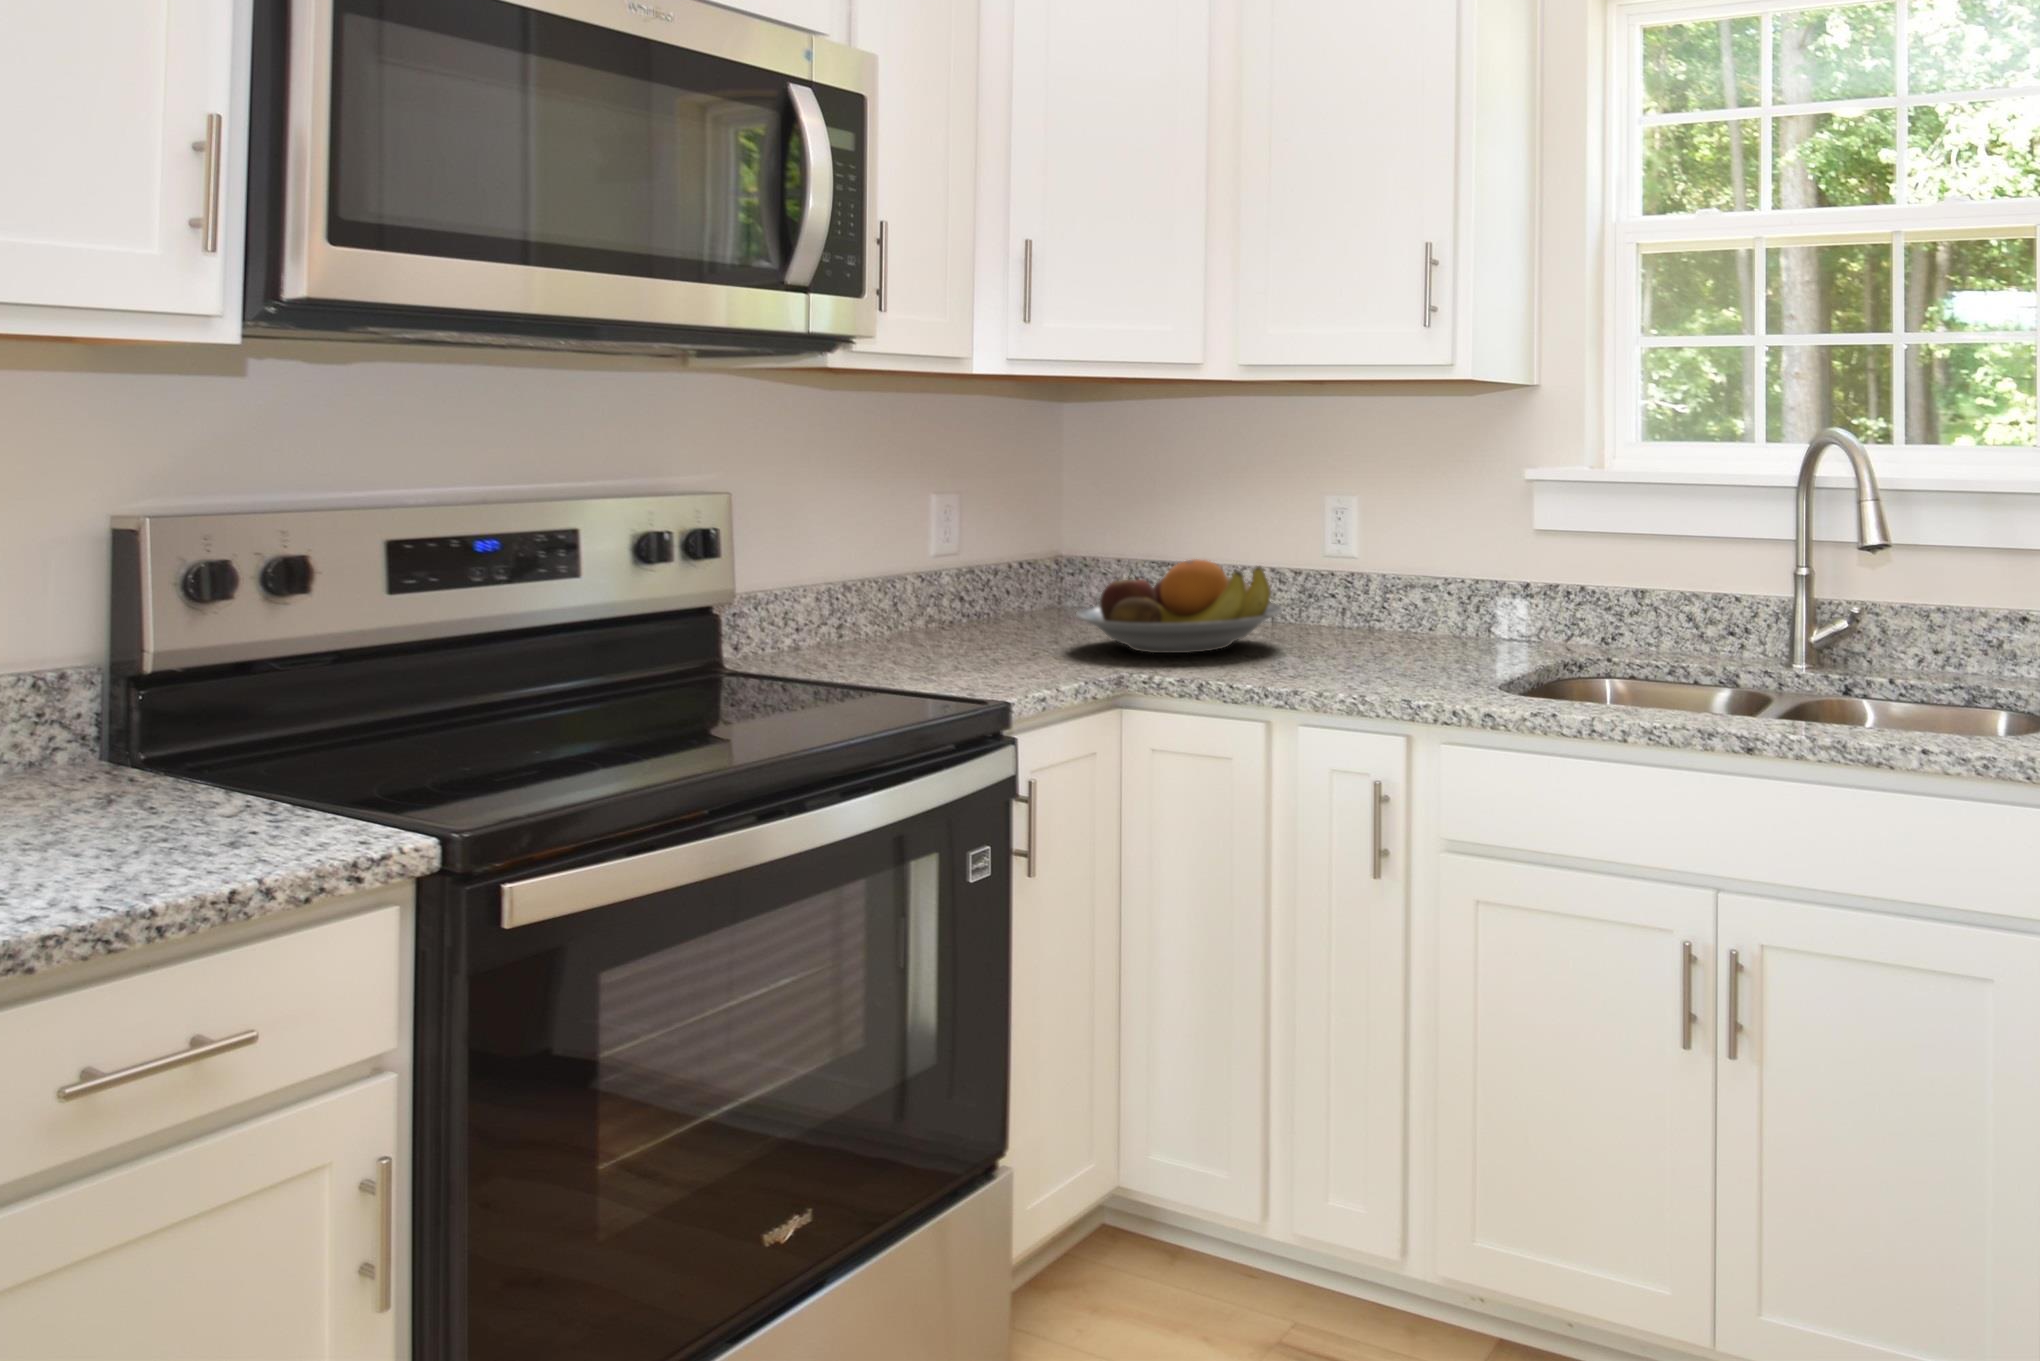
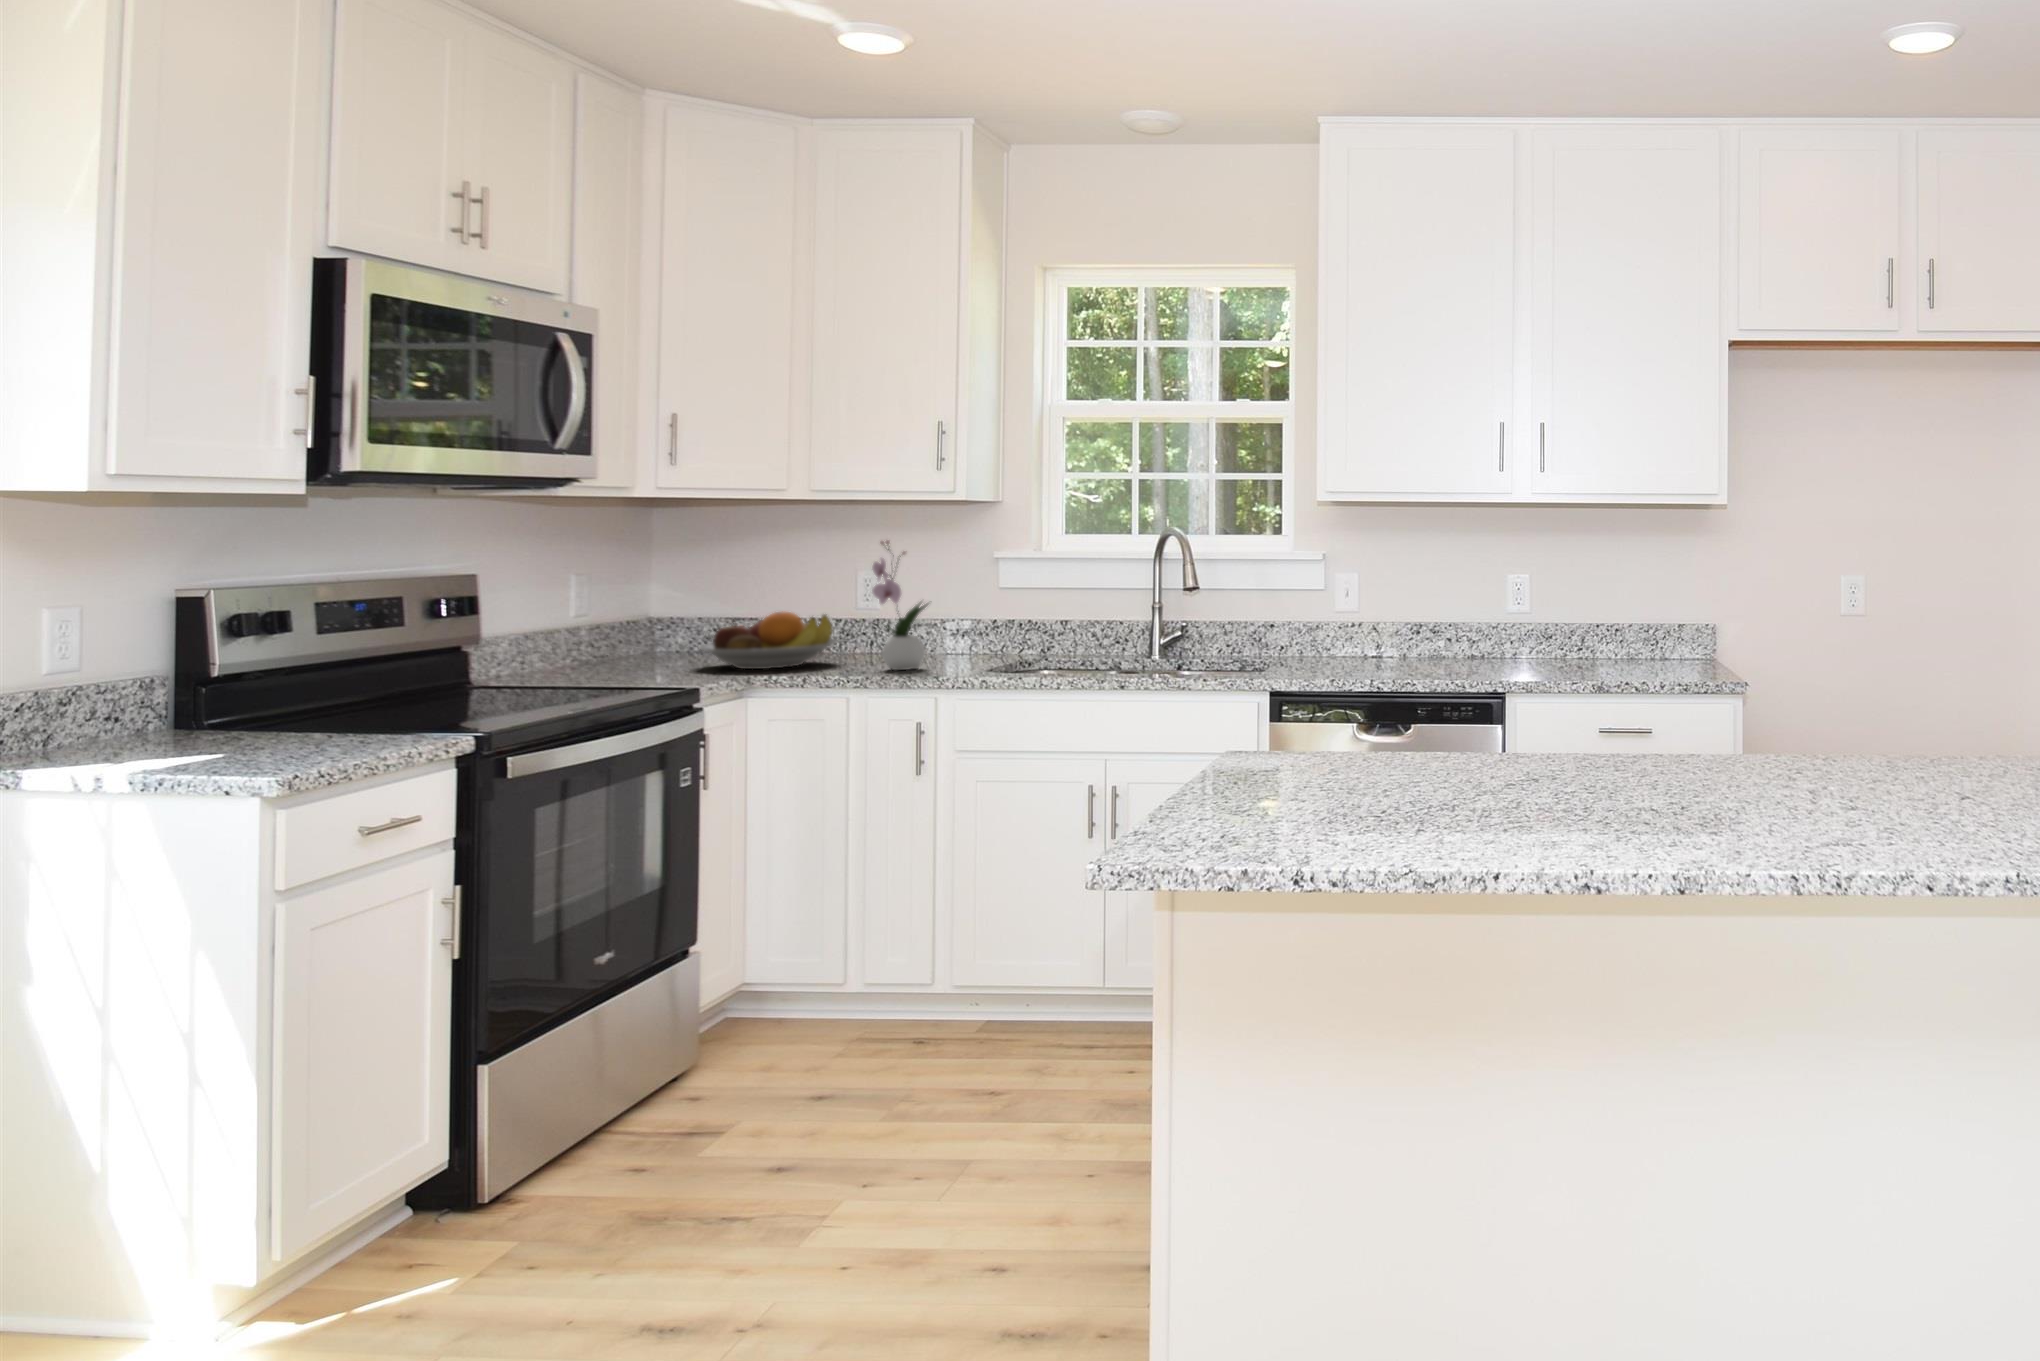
flower arrangement: none [1318,444,1414,672] -> present [872,541,928,670]

